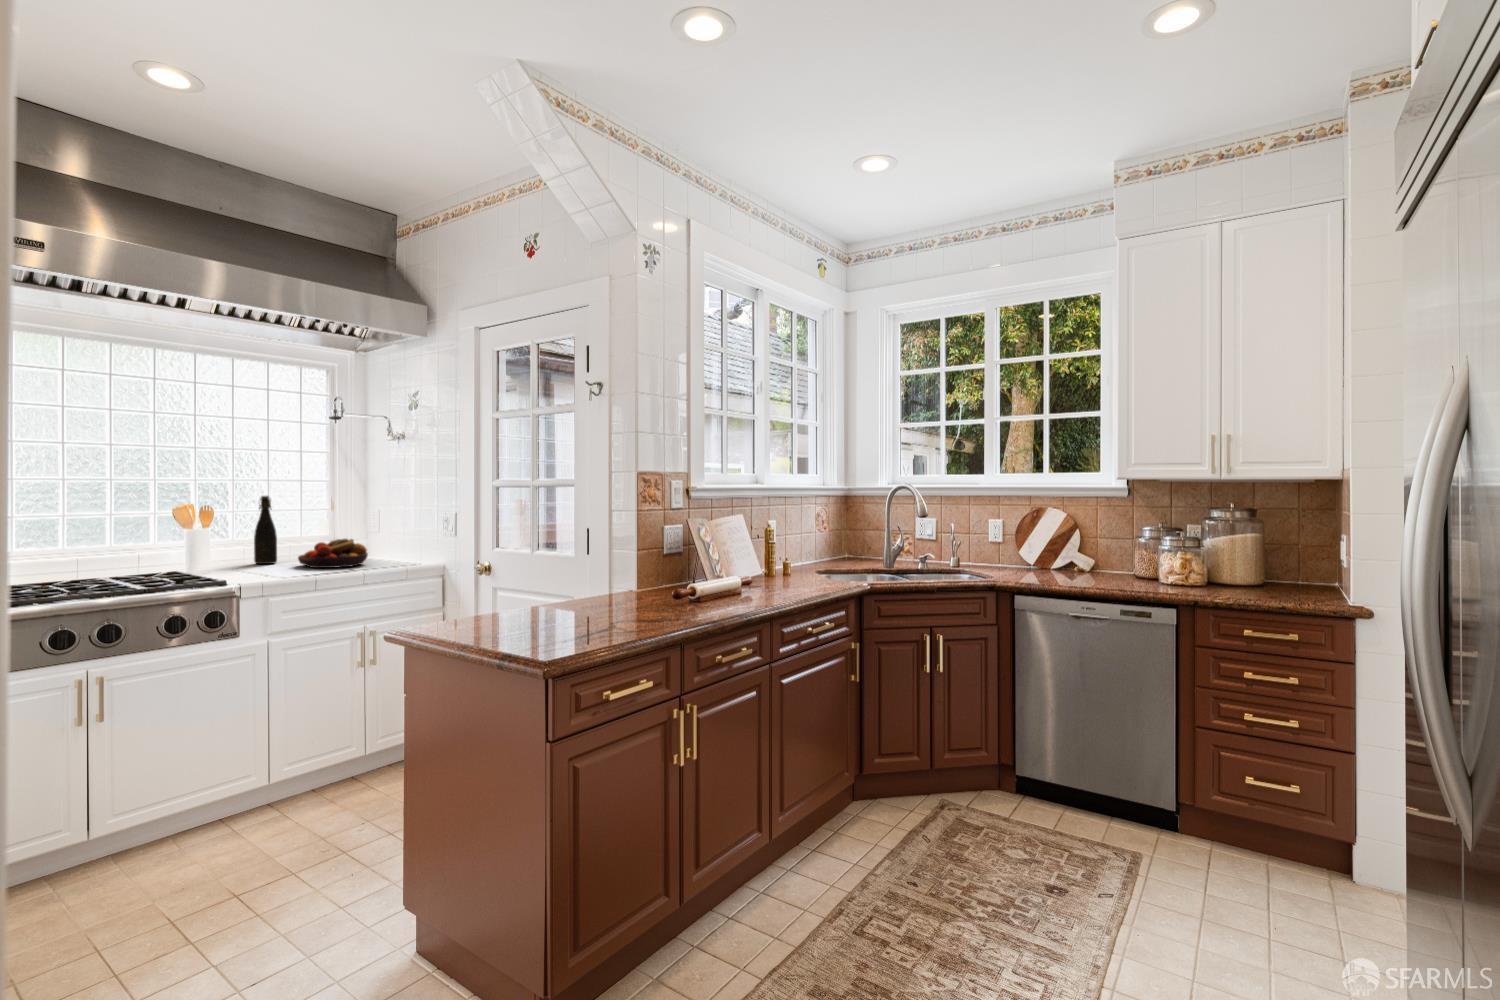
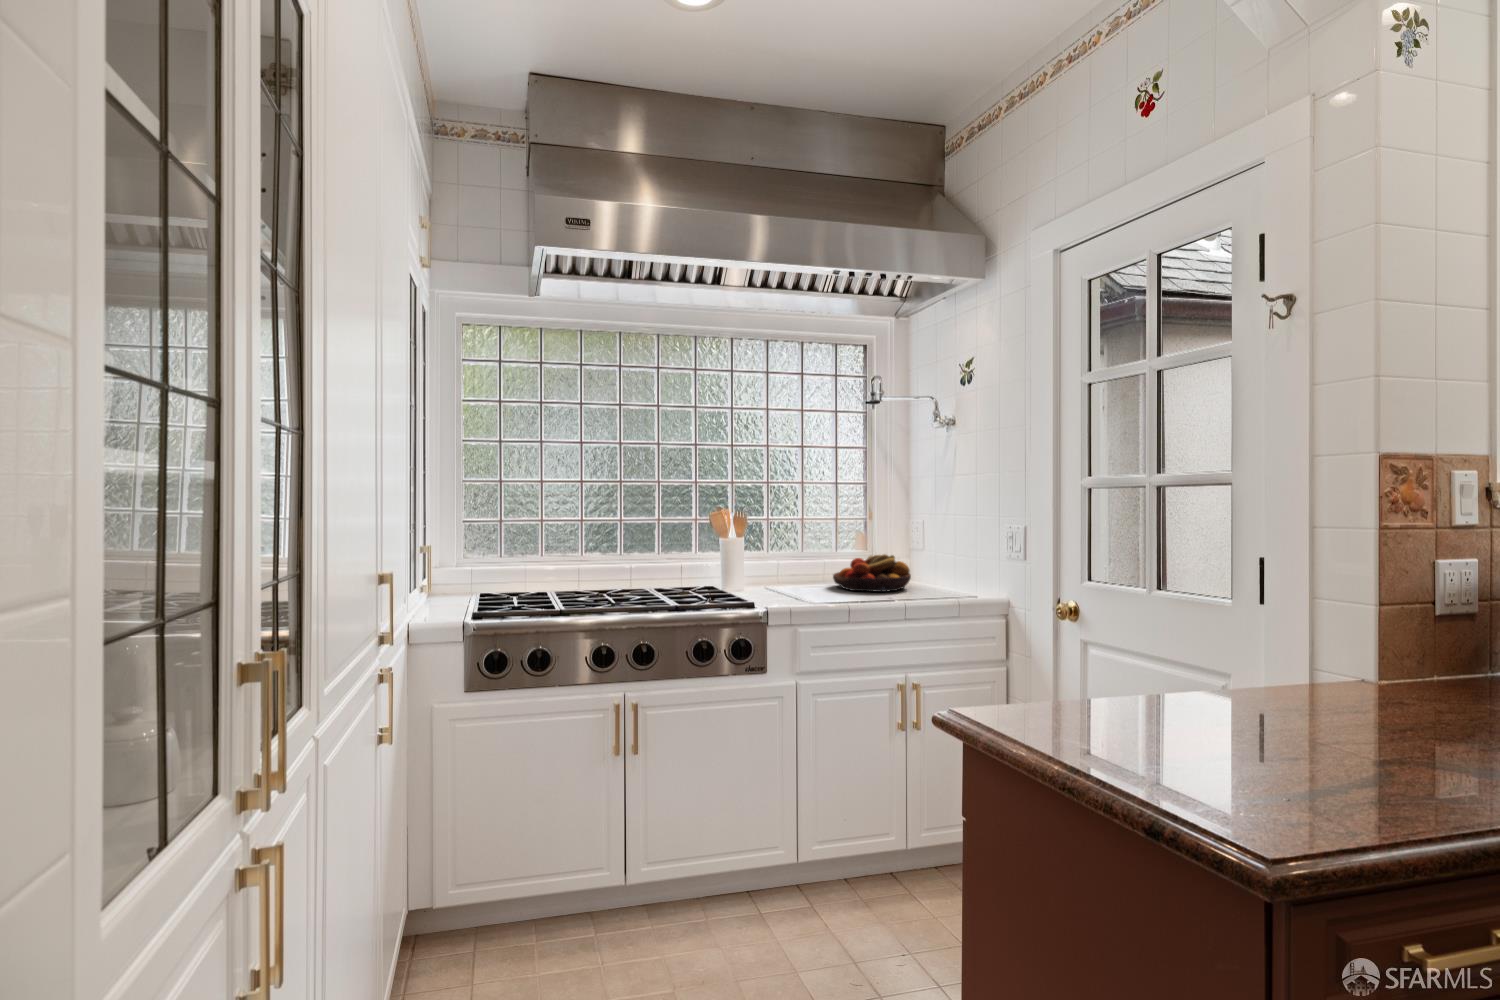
bottle: present [254,496,277,564] -> none [790,500,813,581]

